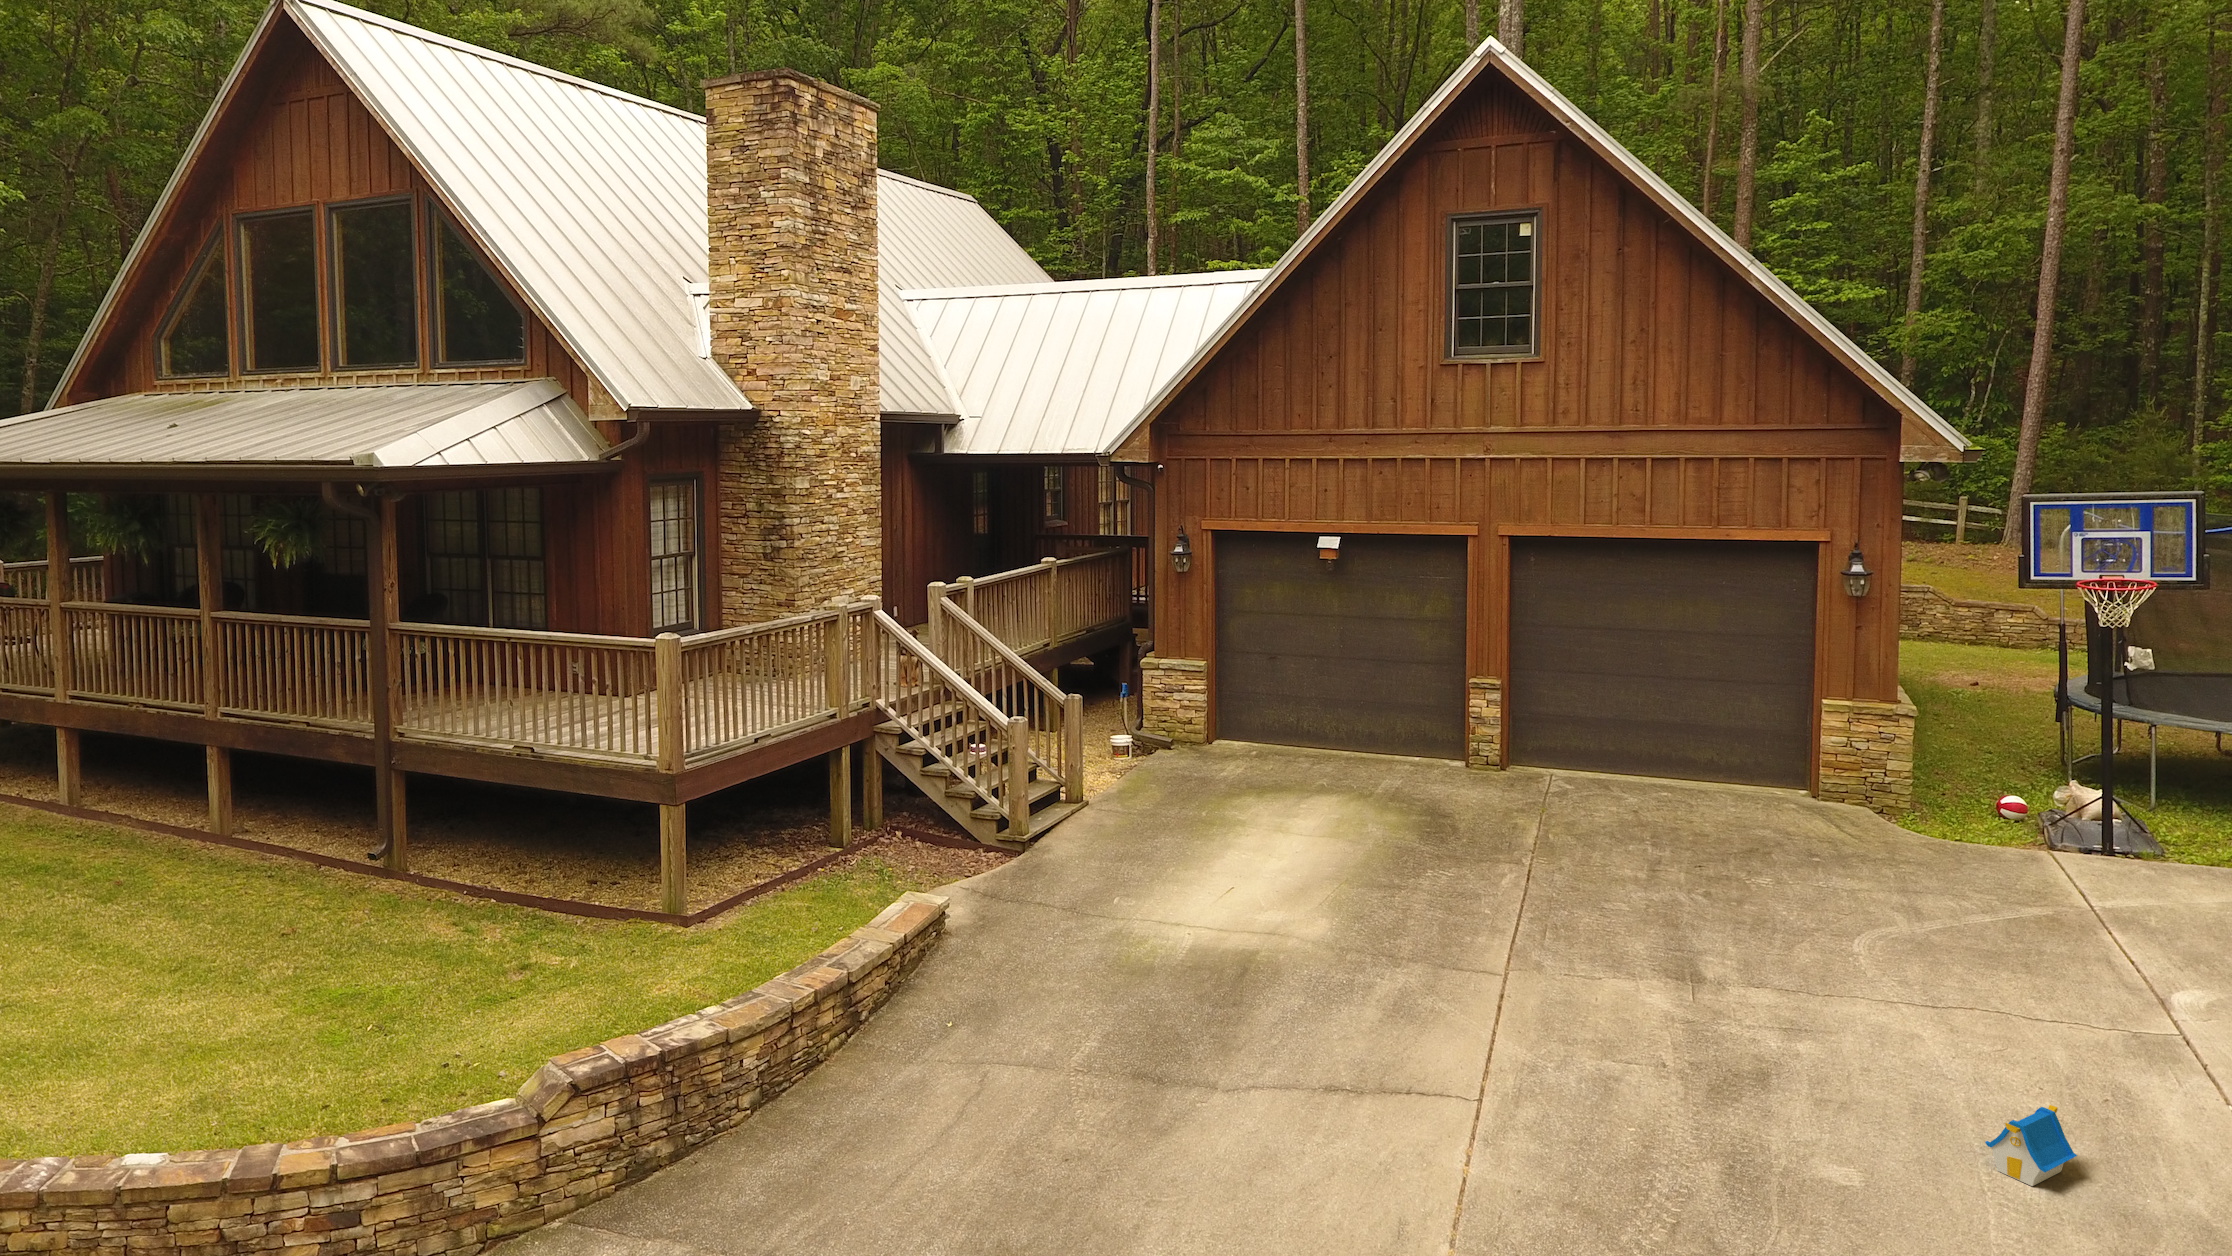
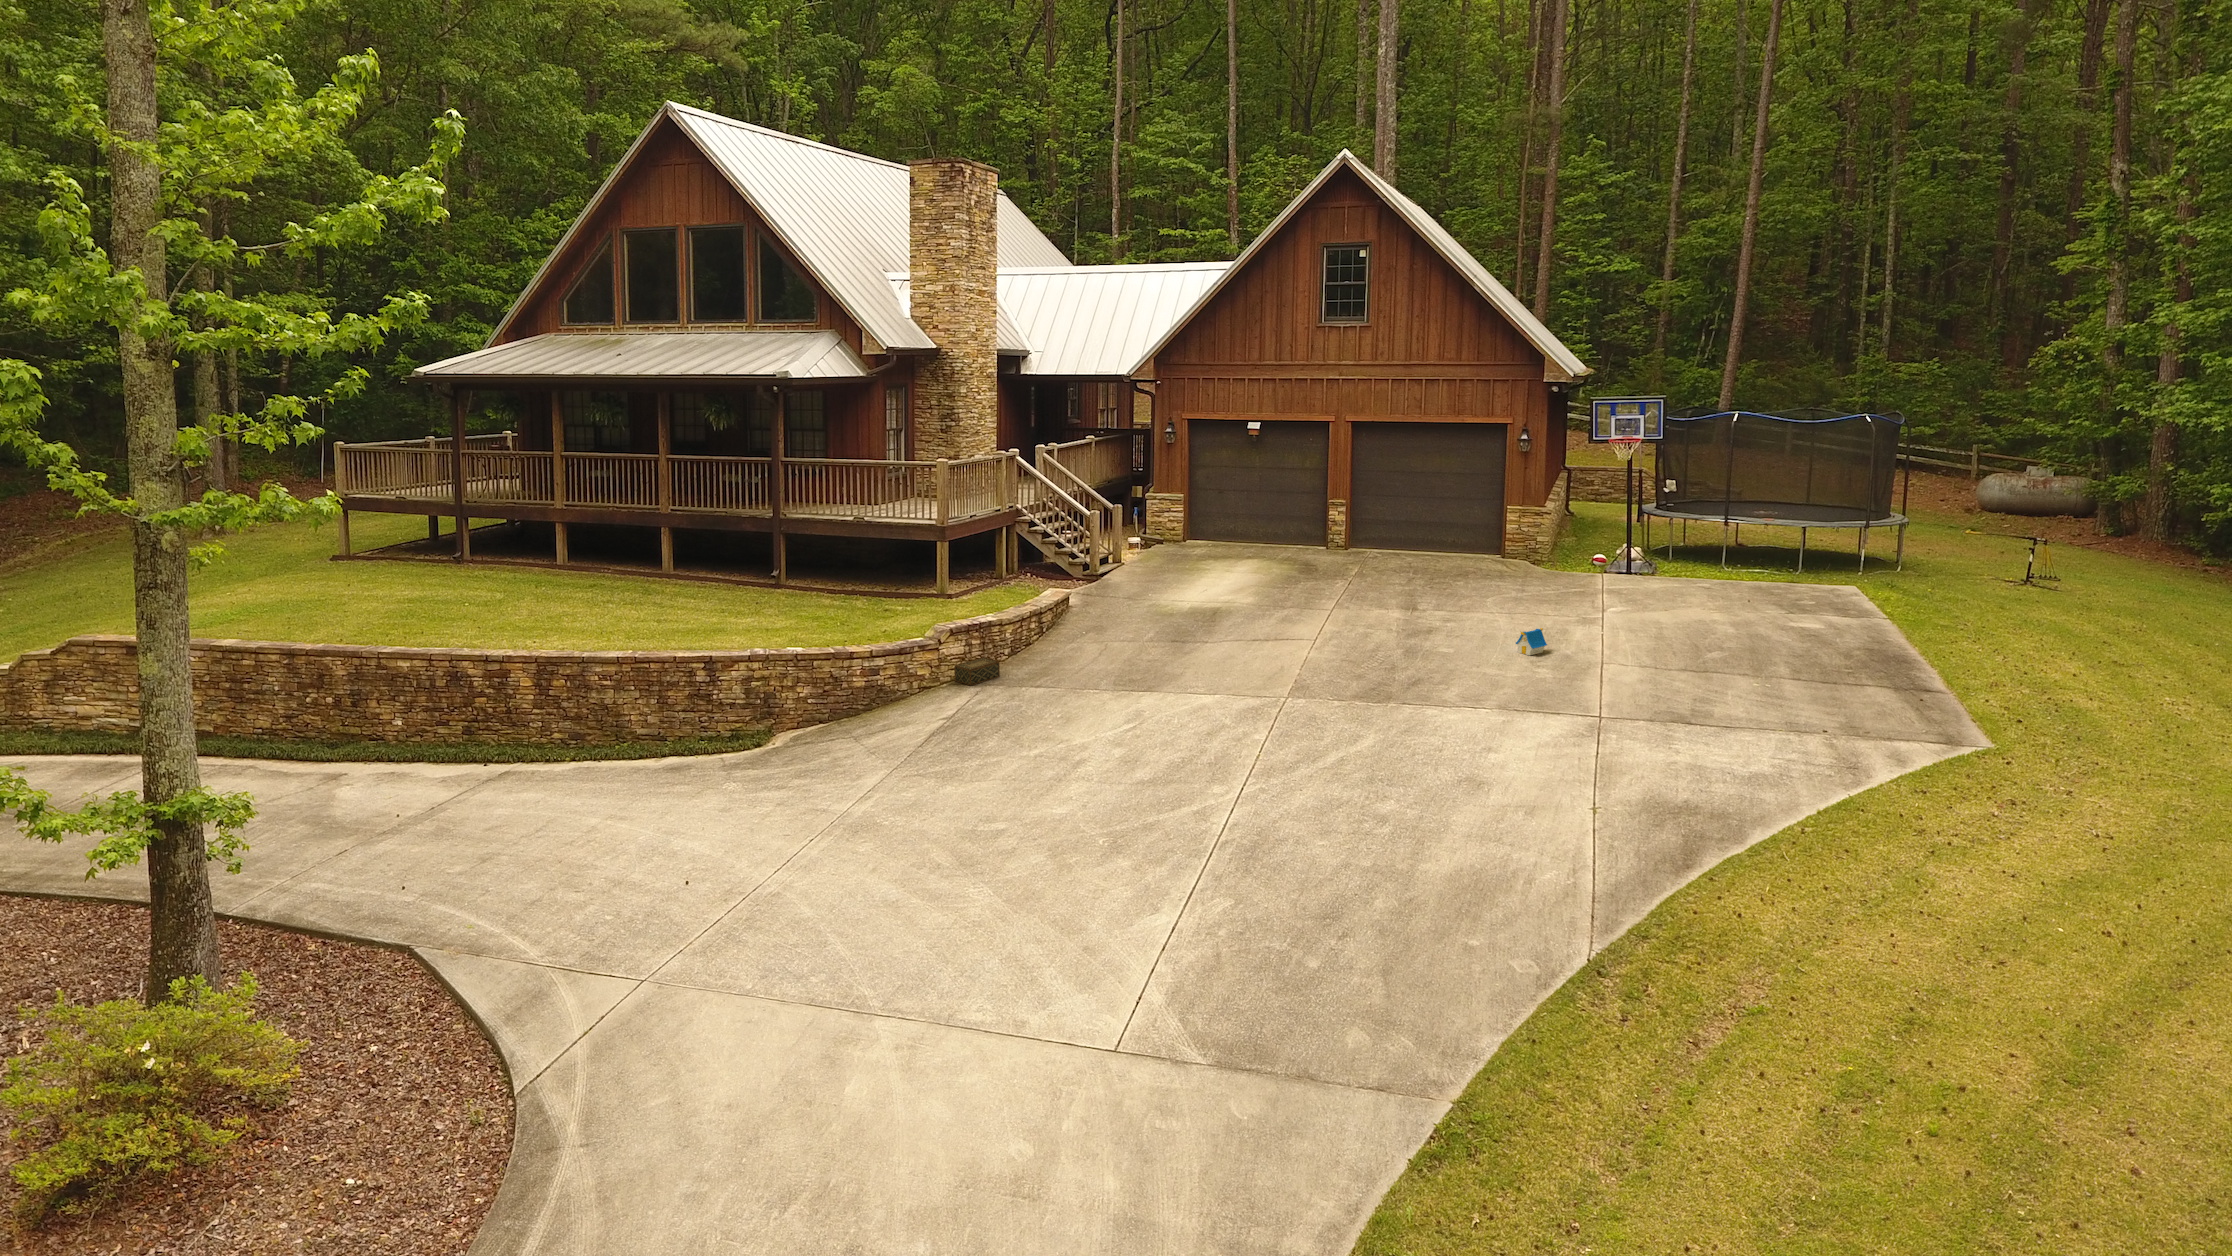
woven basket: none [584,1132,700,1228] -> present [954,657,1000,685]

